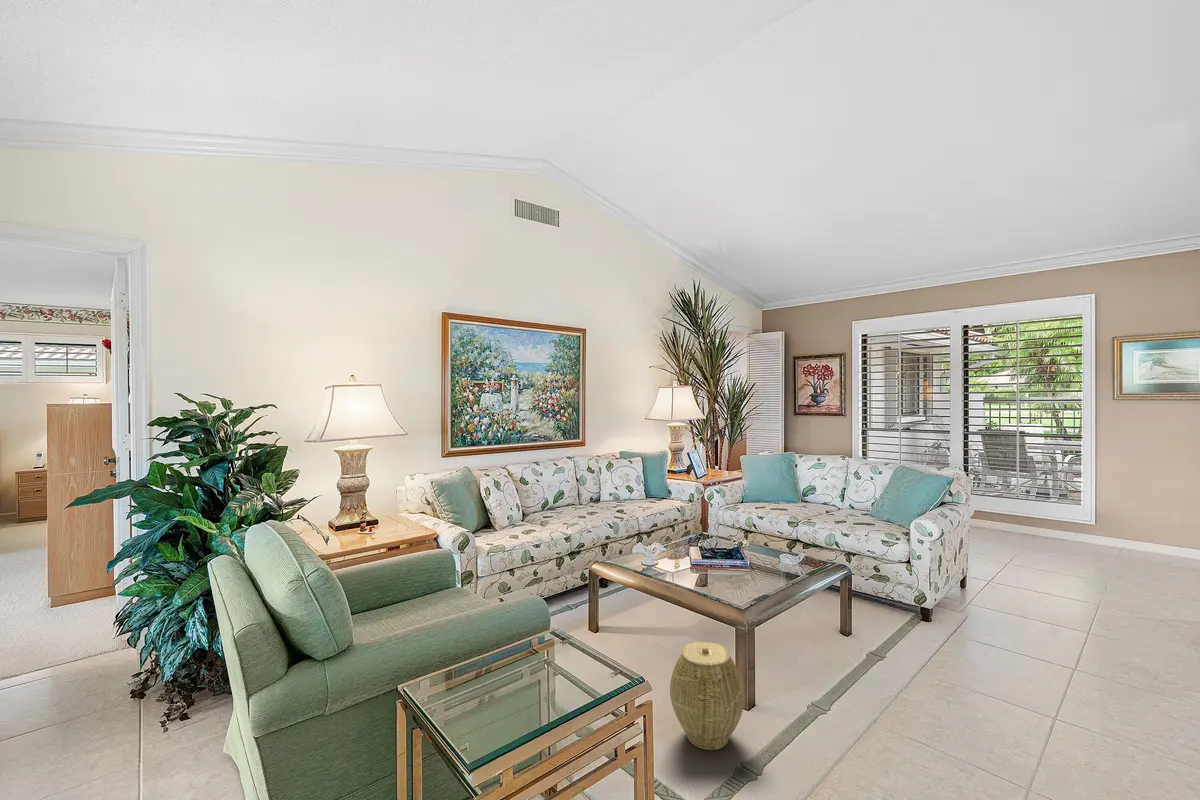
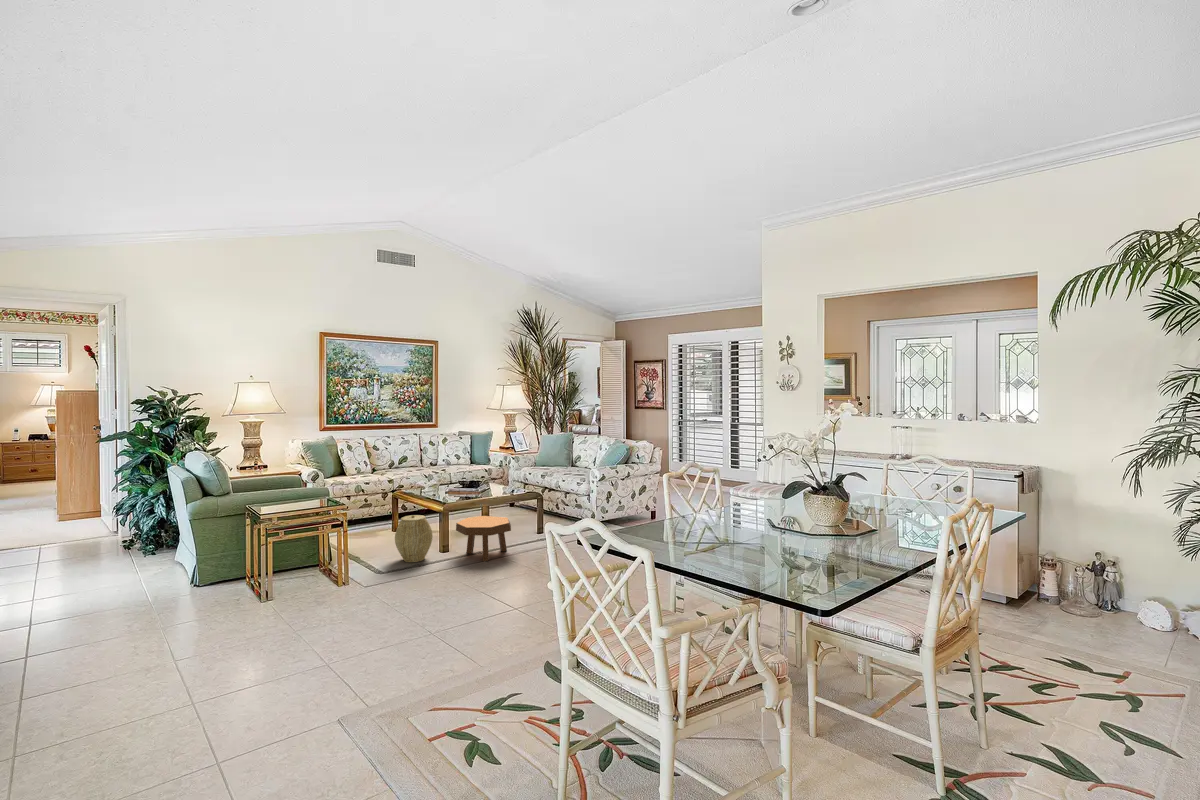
footstool: none [772,625,887,744] -> present [456,516,511,561]

